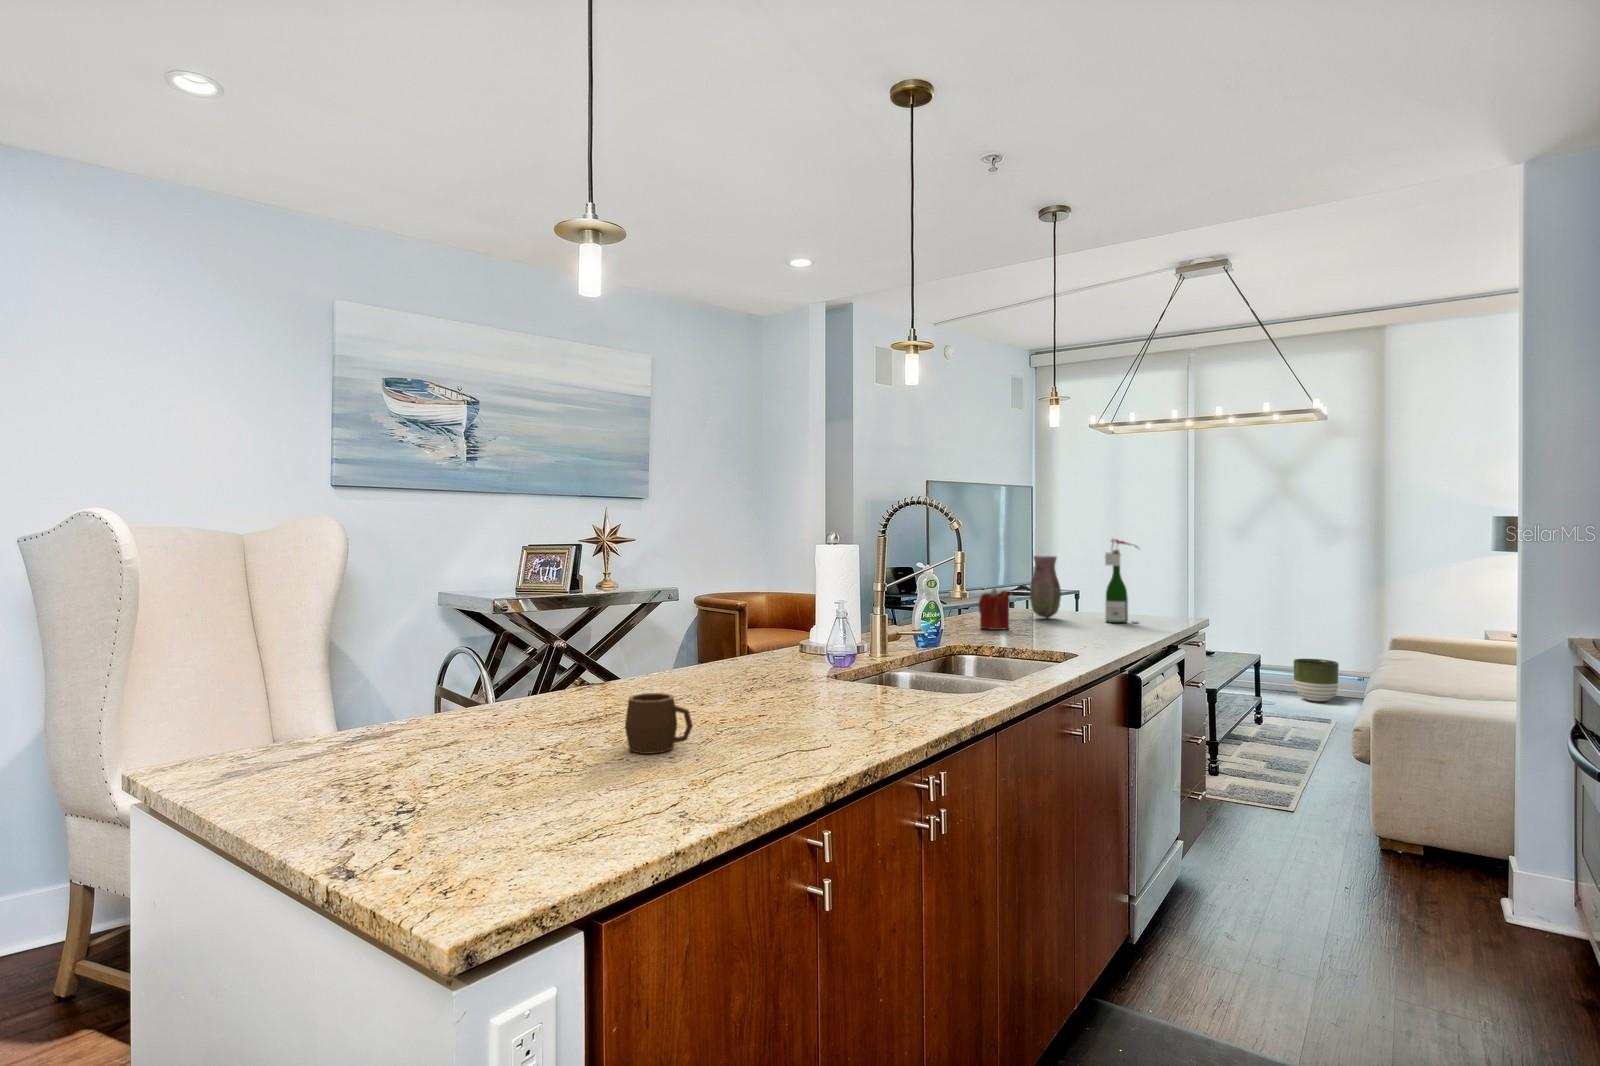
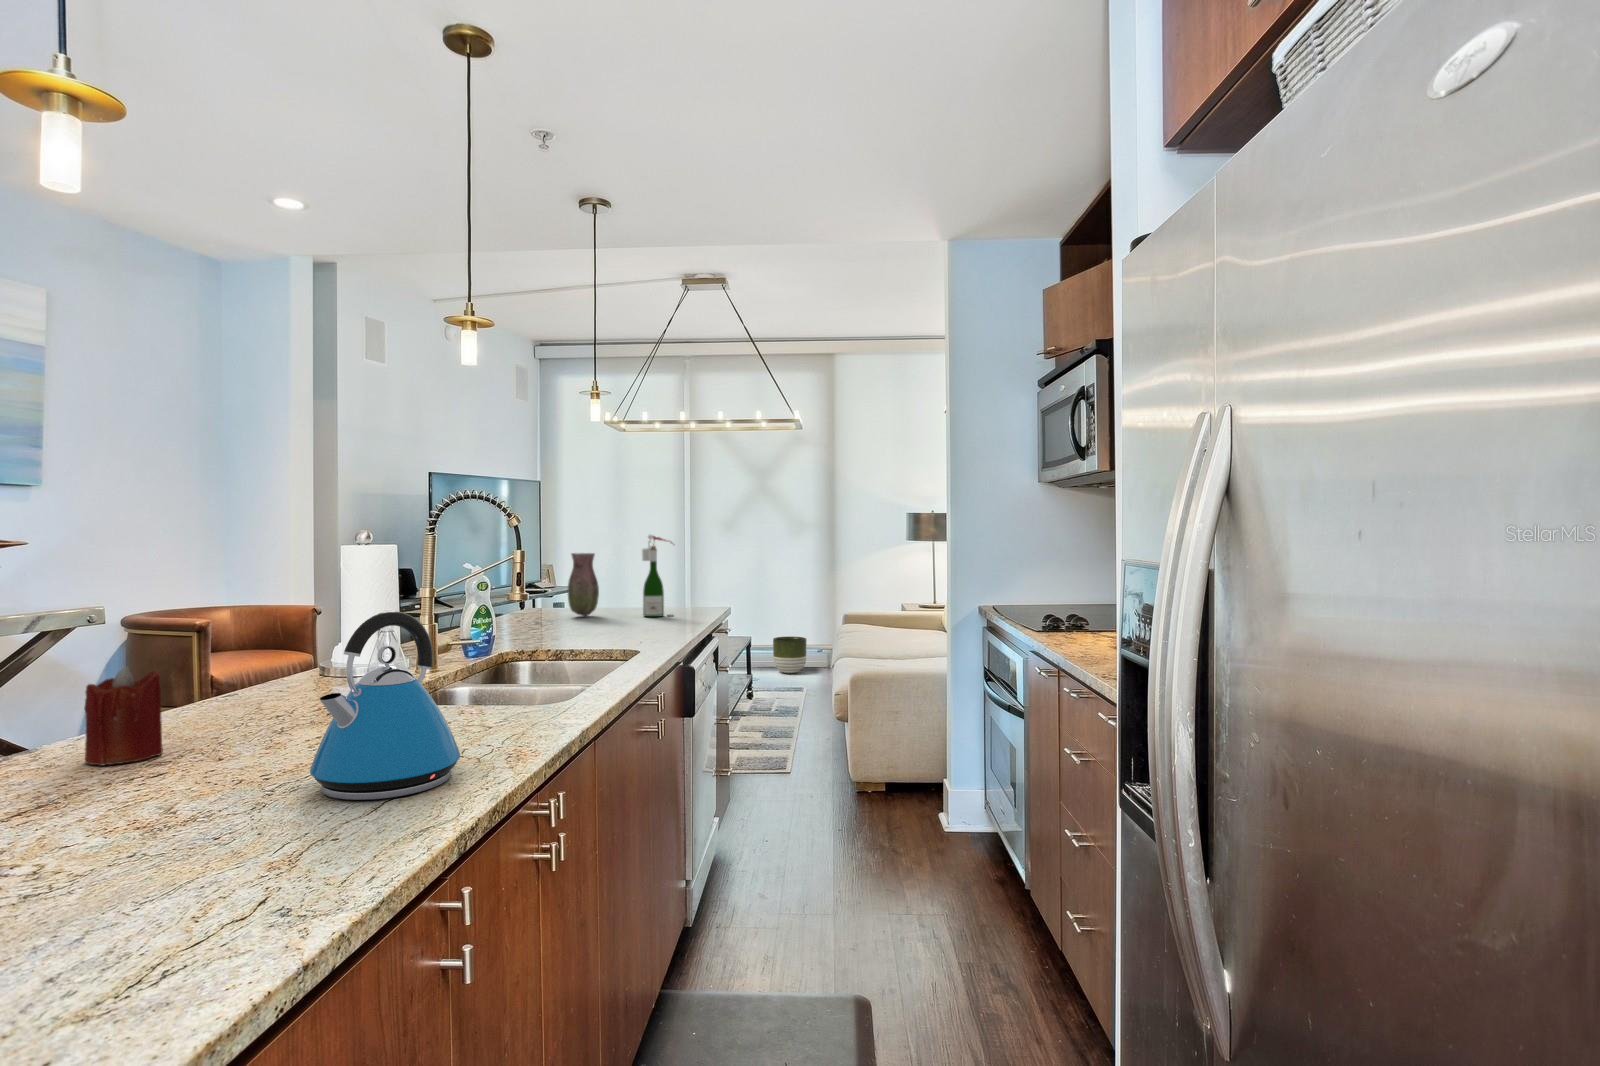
candle: present [979,588,1009,630] -> present [84,666,163,766]
kettle: none [744,596,857,749] -> present [310,611,460,800]
mug: present [625,693,693,754] -> none [128,753,243,841]

